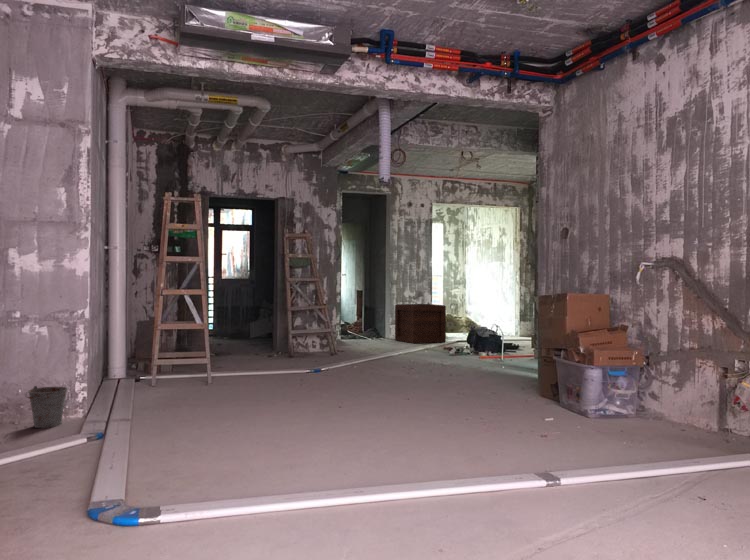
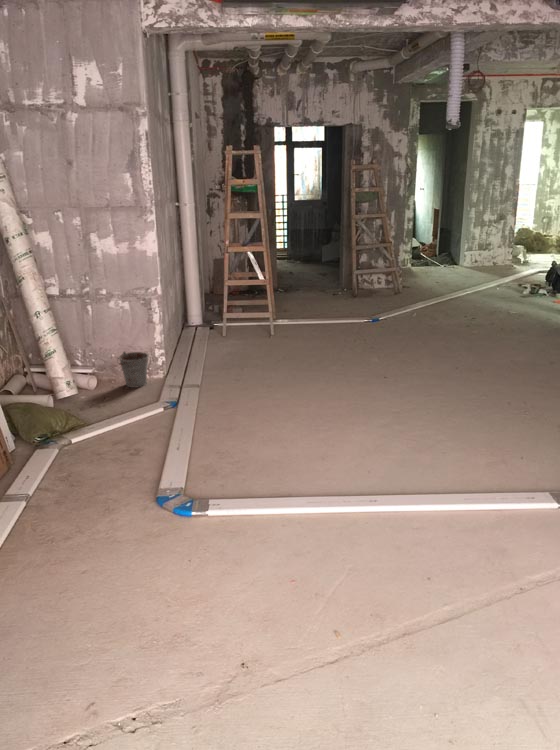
wooden crate: present [395,304,446,344] -> none [469,229,529,275]

